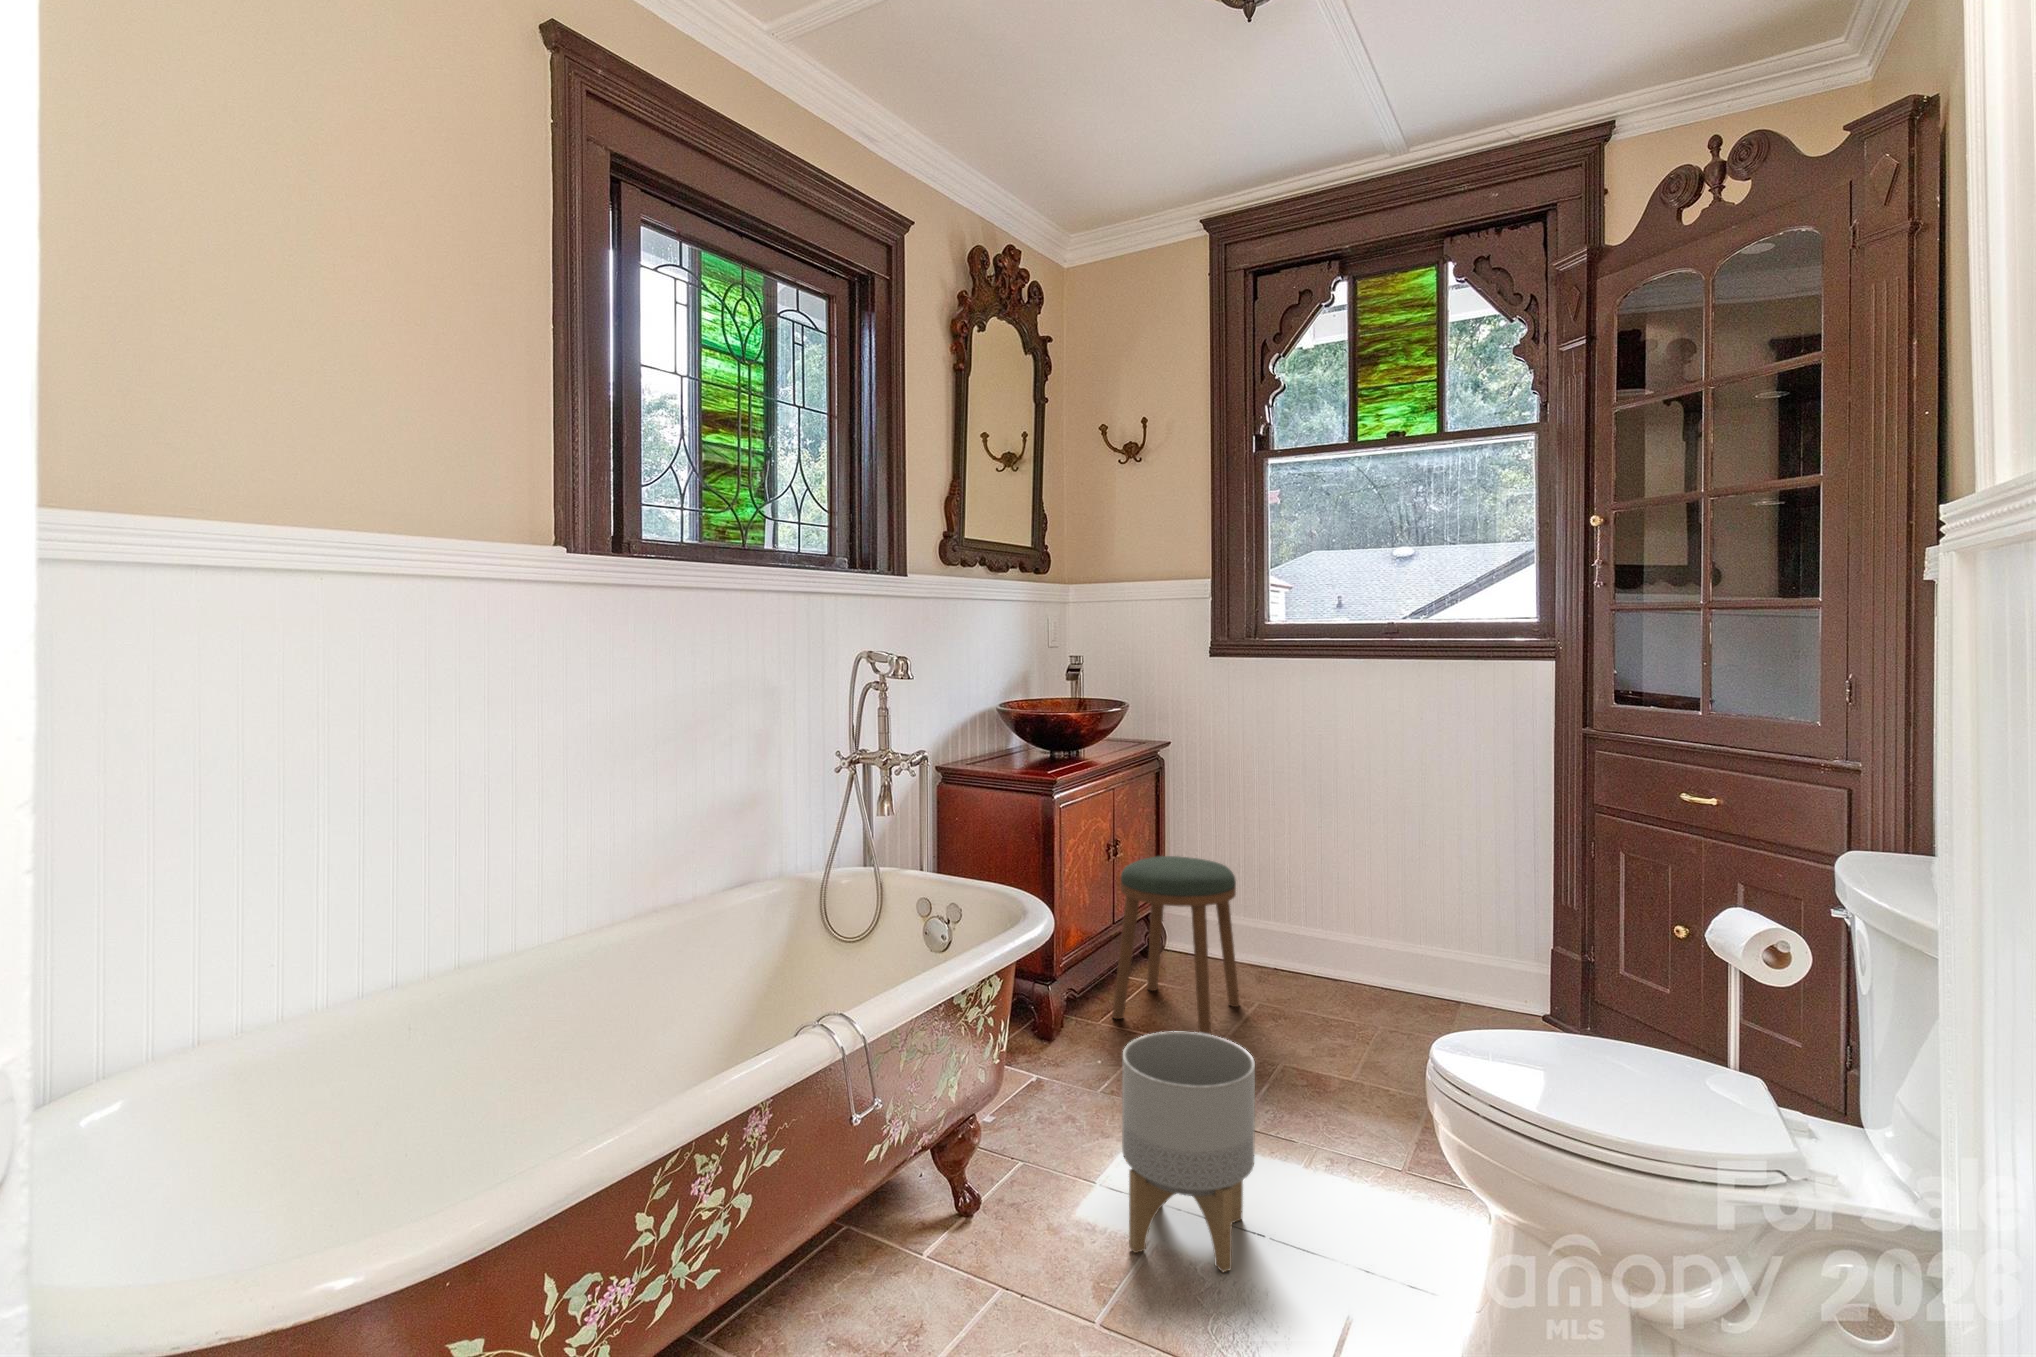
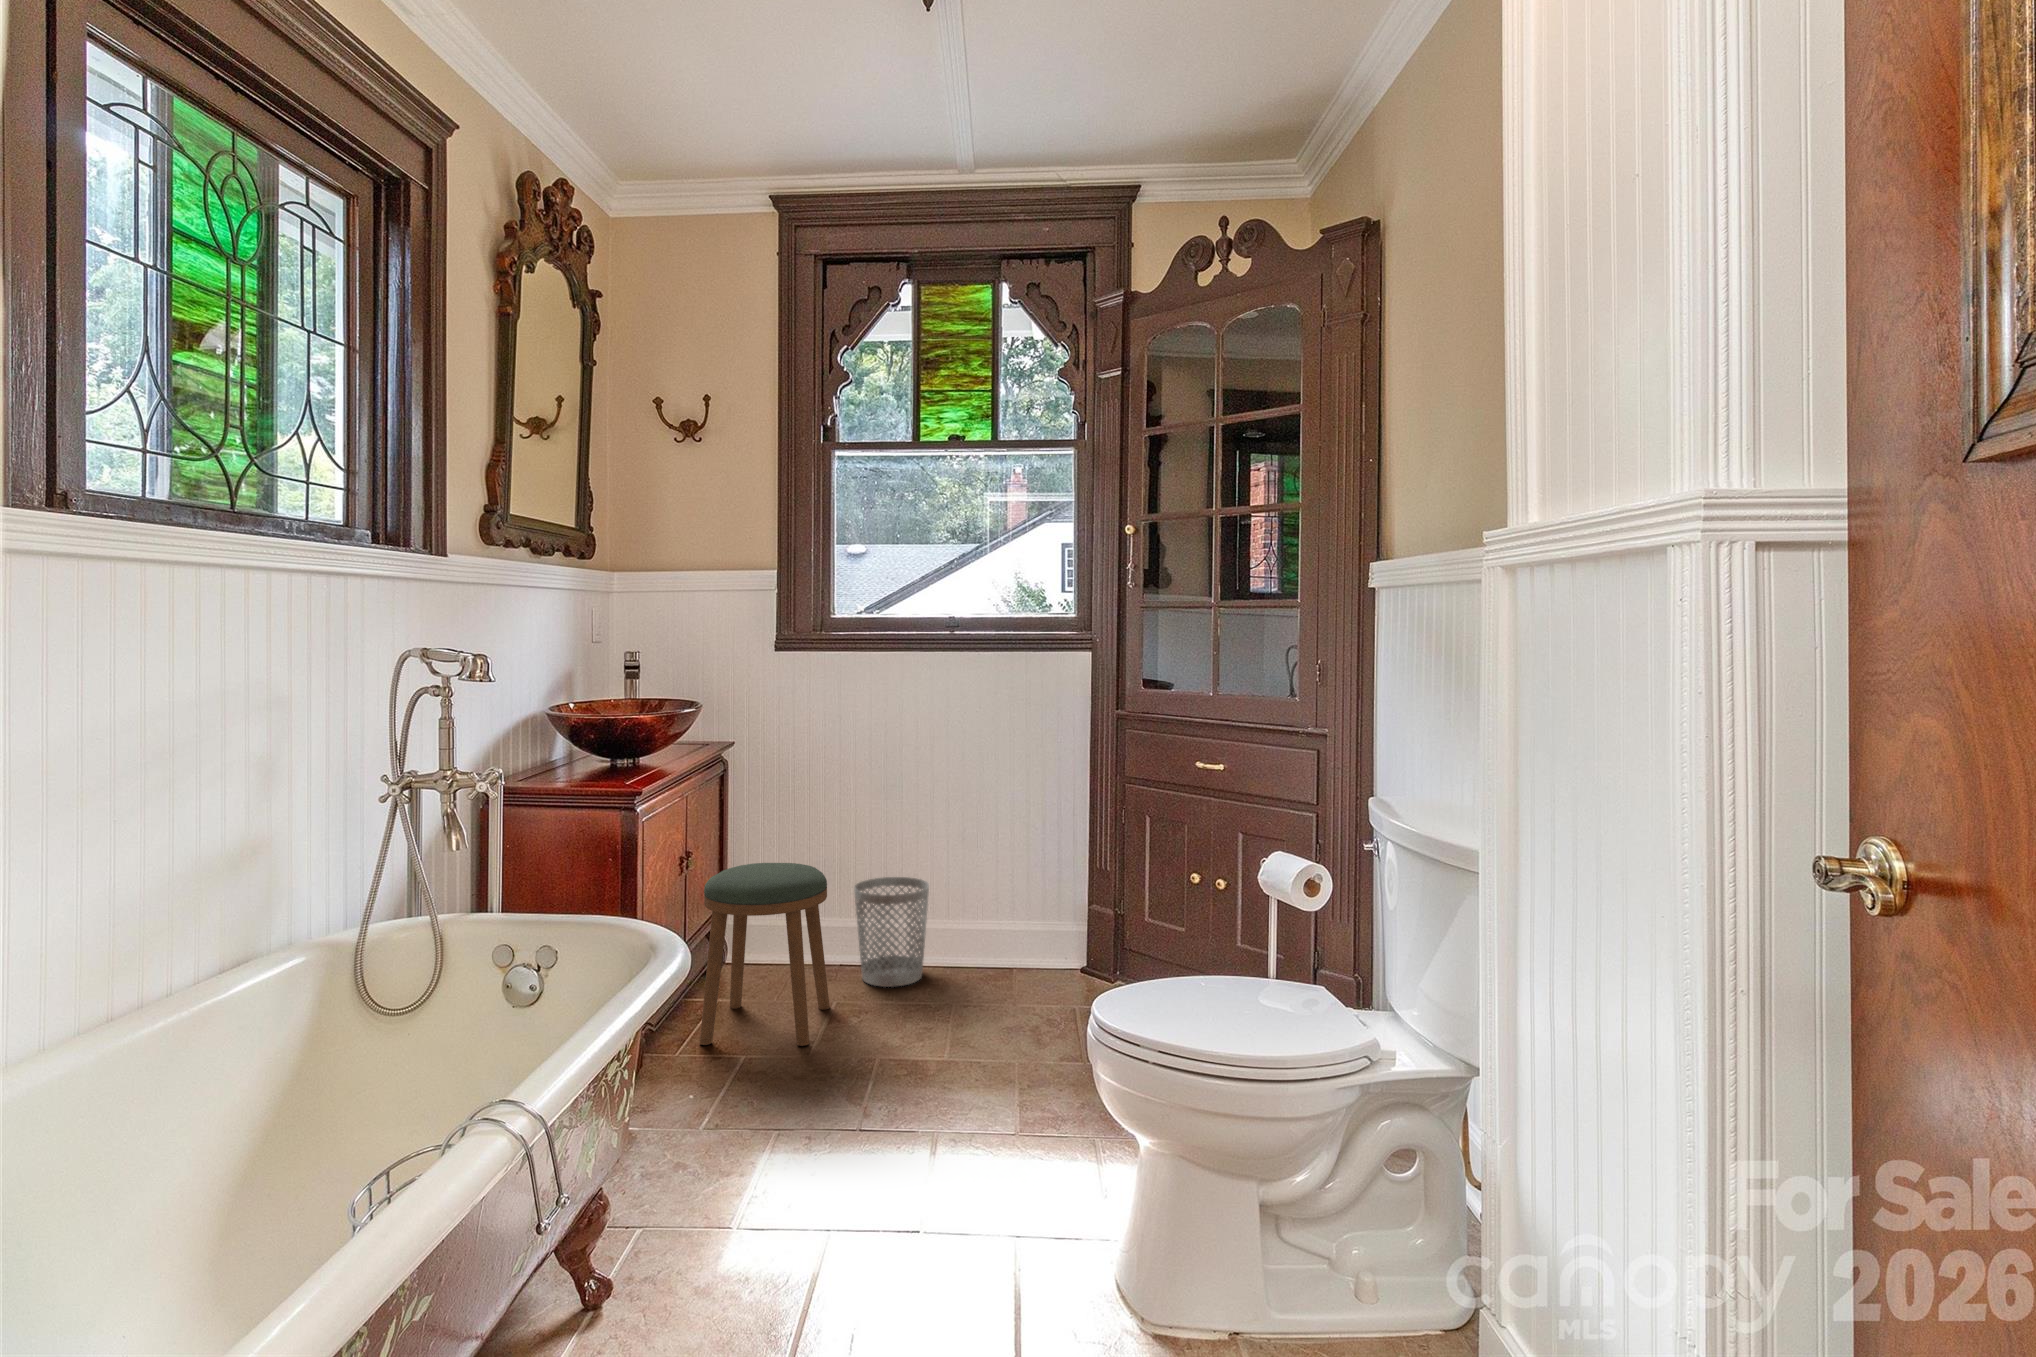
wastebasket: none [1272,885,1351,997] -> present [854,877,929,987]
planter: present [1122,1031,1255,1273] -> none [766,1037,901,1276]

